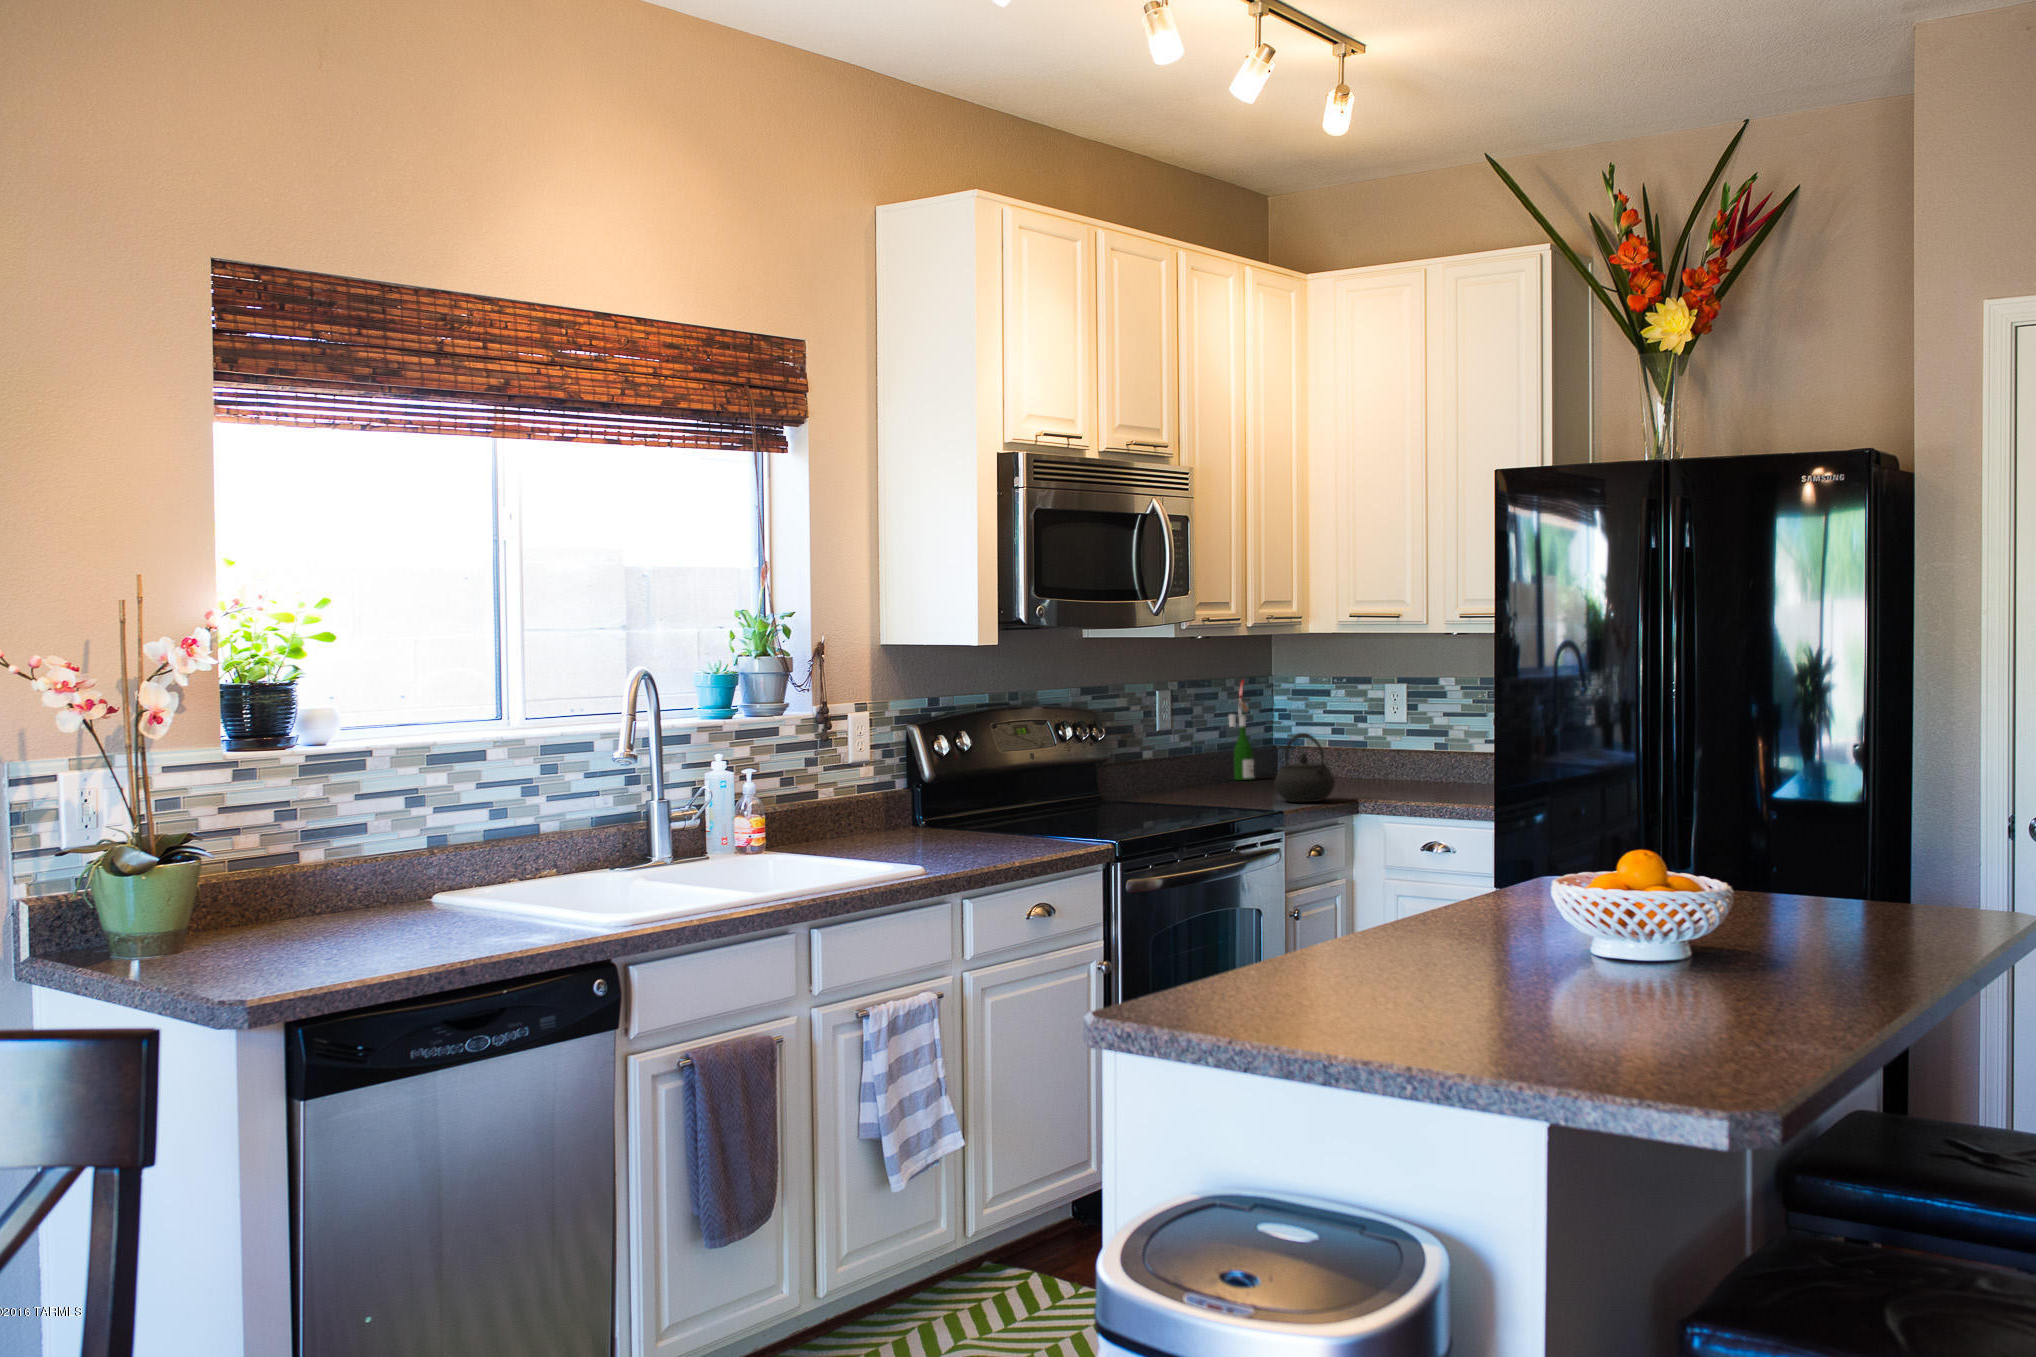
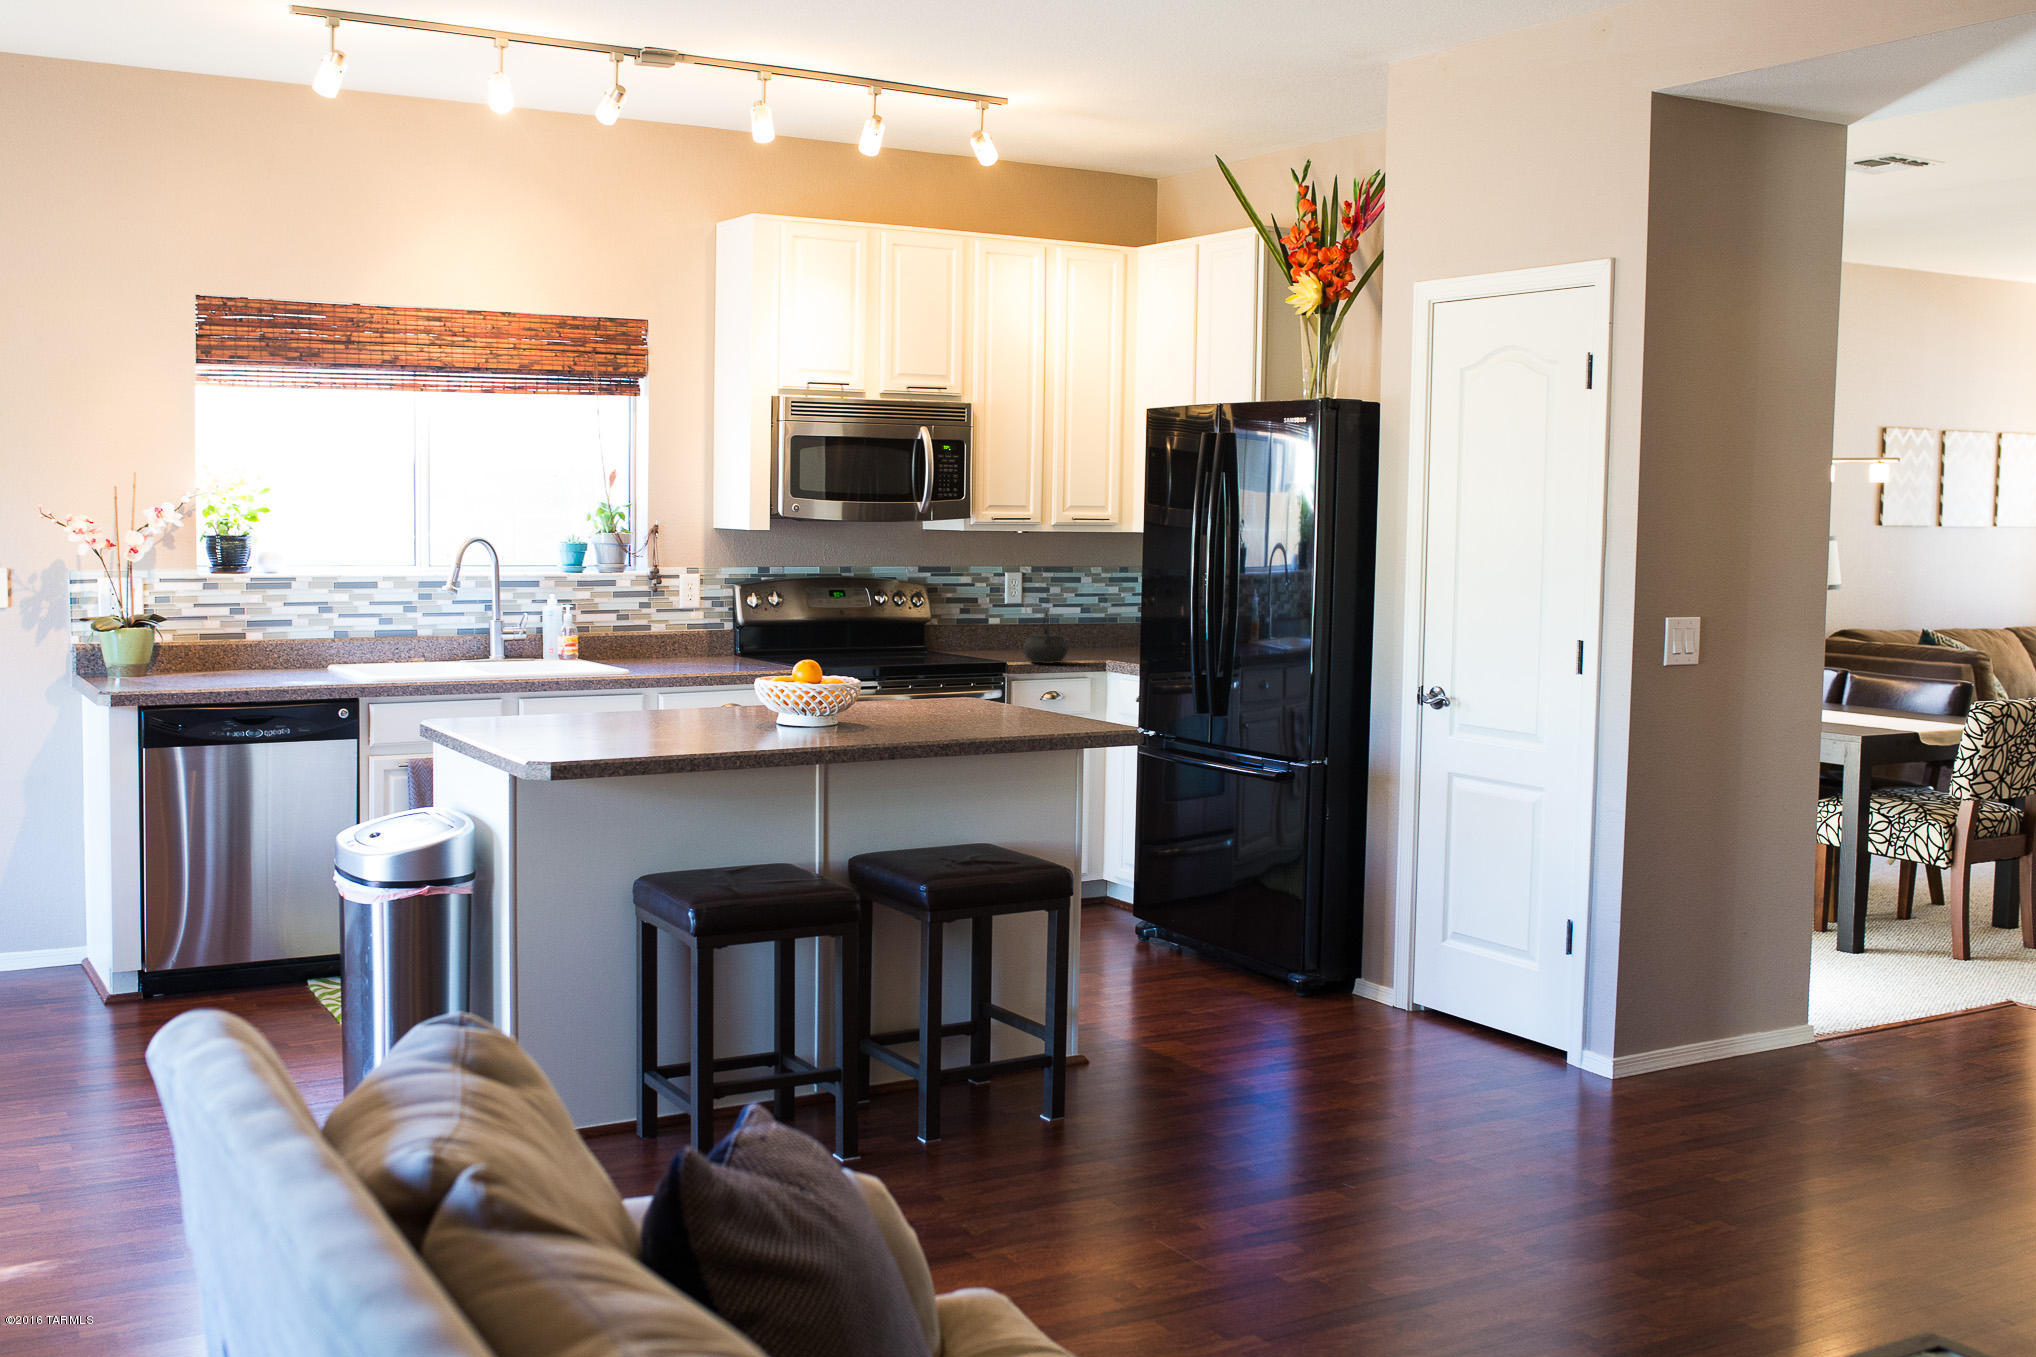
wine bottle: present [1229,680,1254,780] -> none [1083,568,1105,646]

